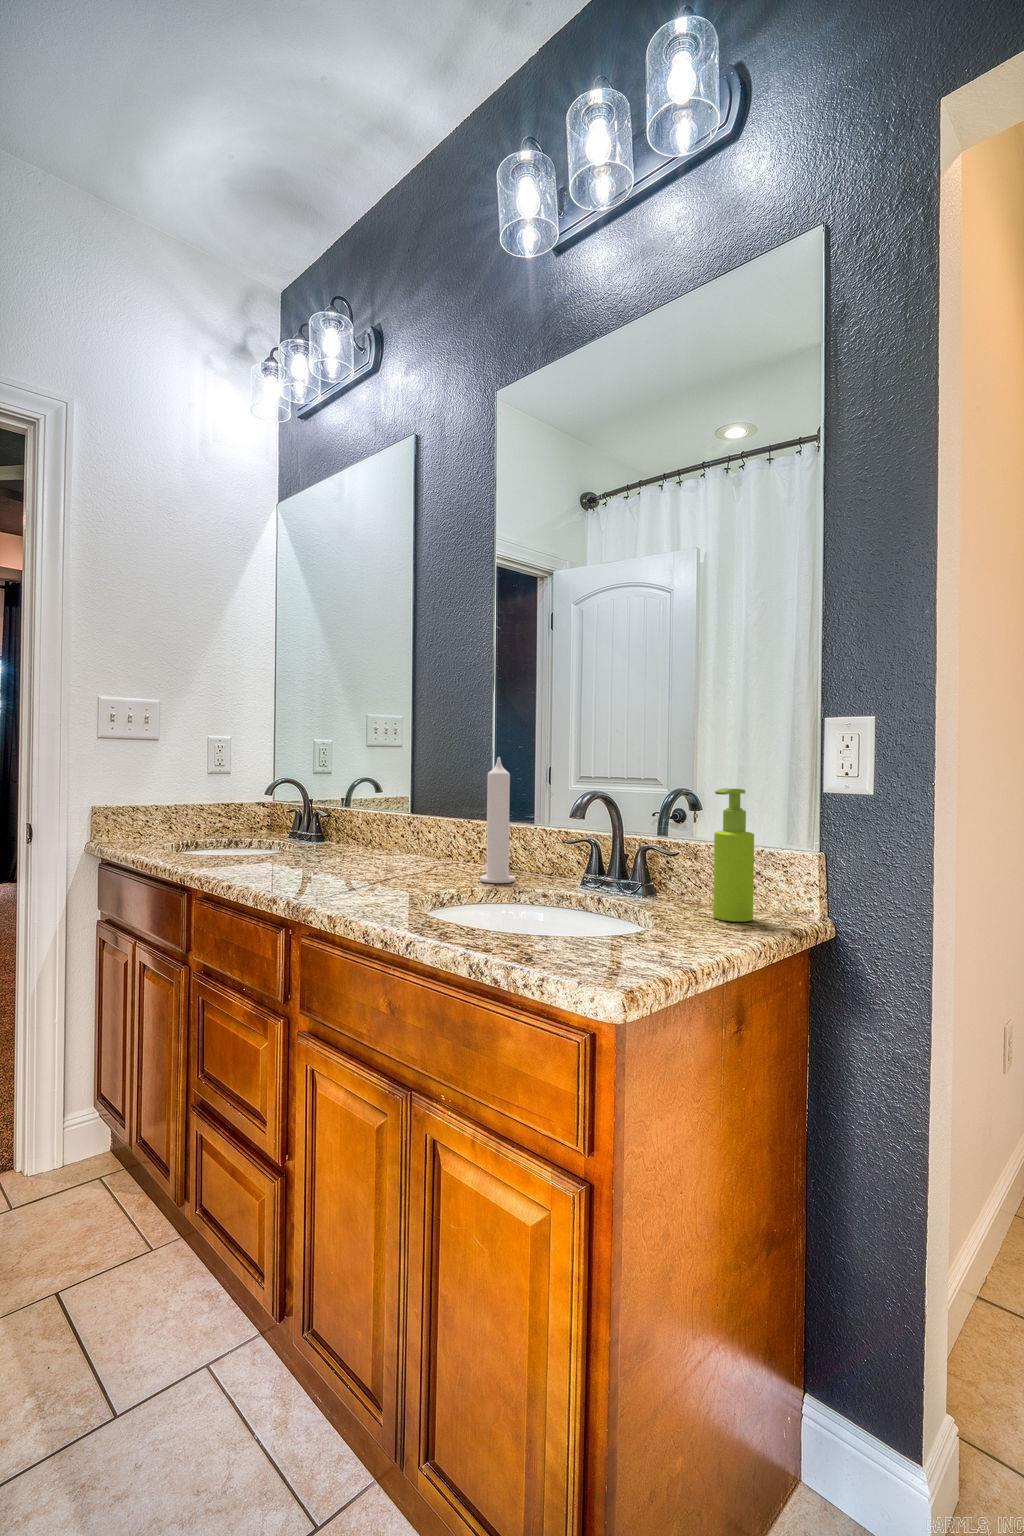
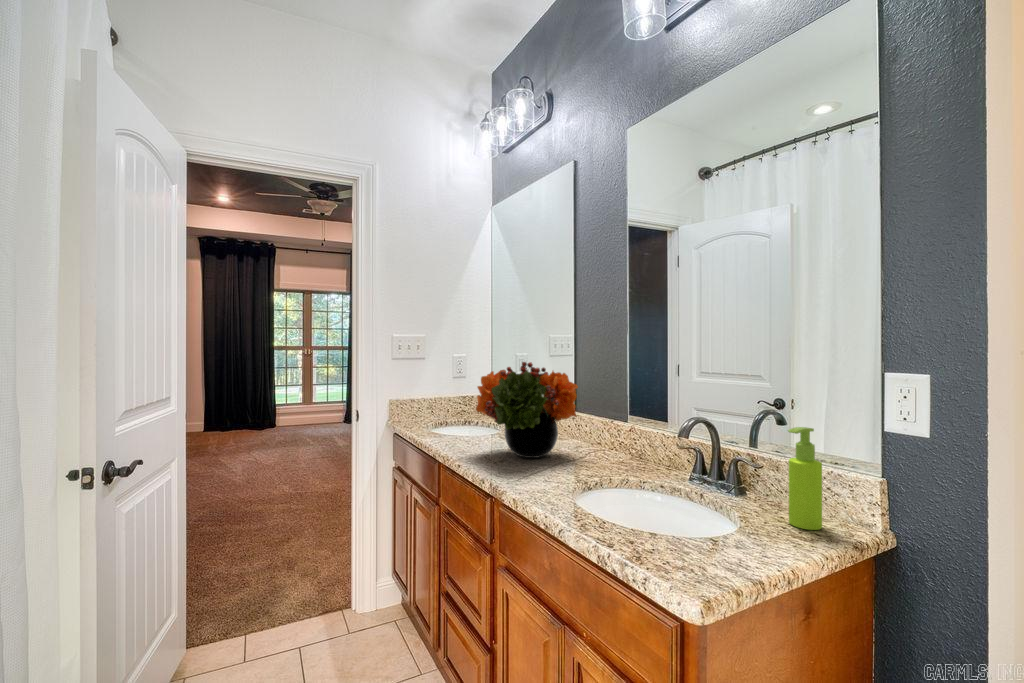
flower arrangement: none [254,726,423,875] -> present [476,362,578,458]
candle: present [480,757,515,883] -> none [617,385,642,472]

